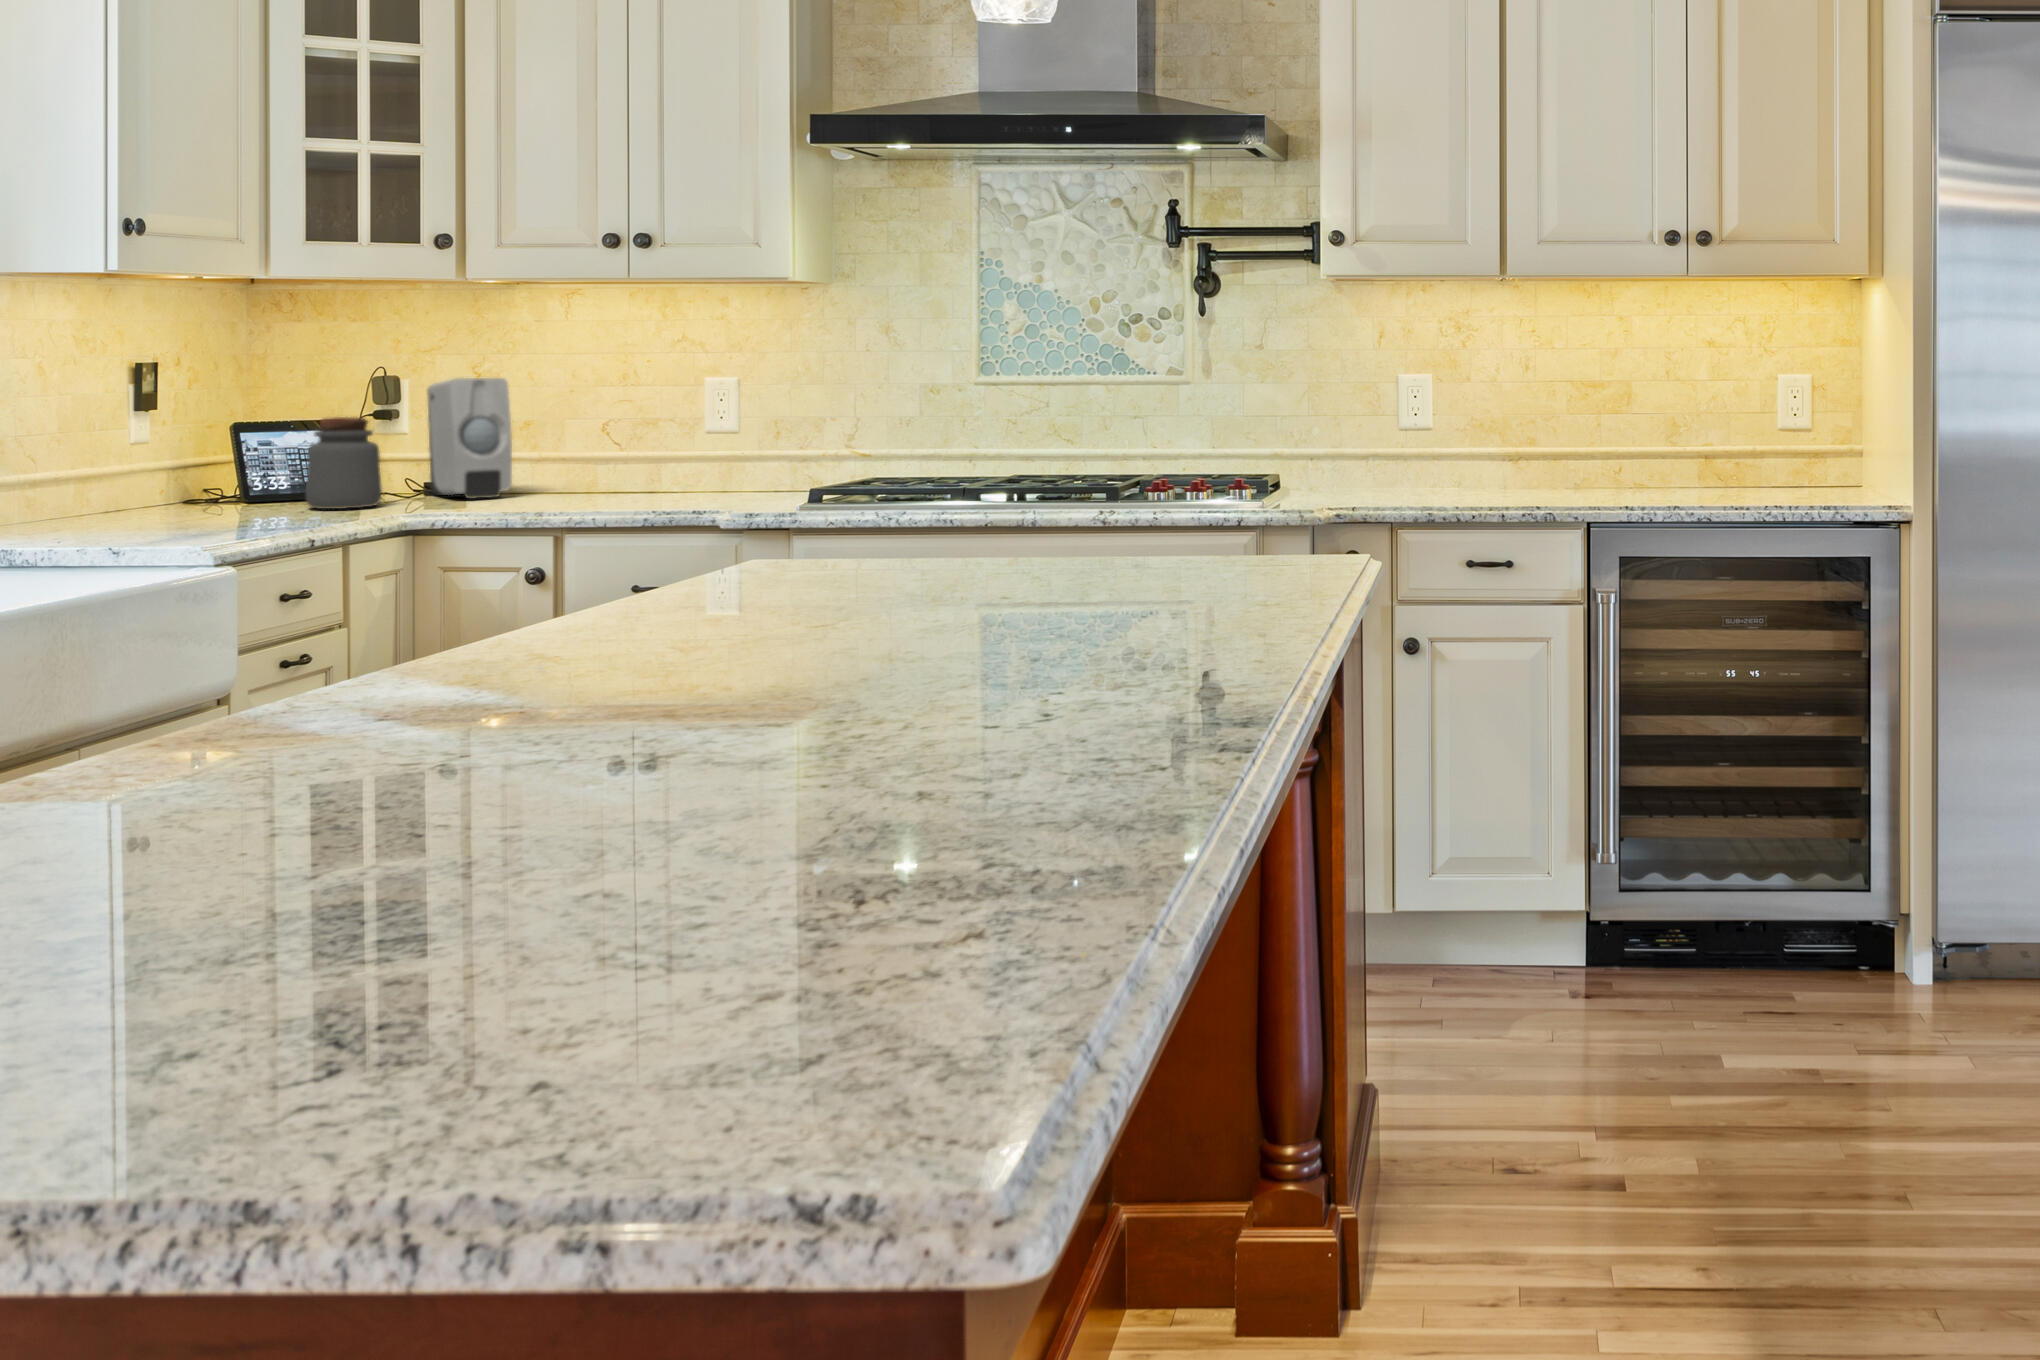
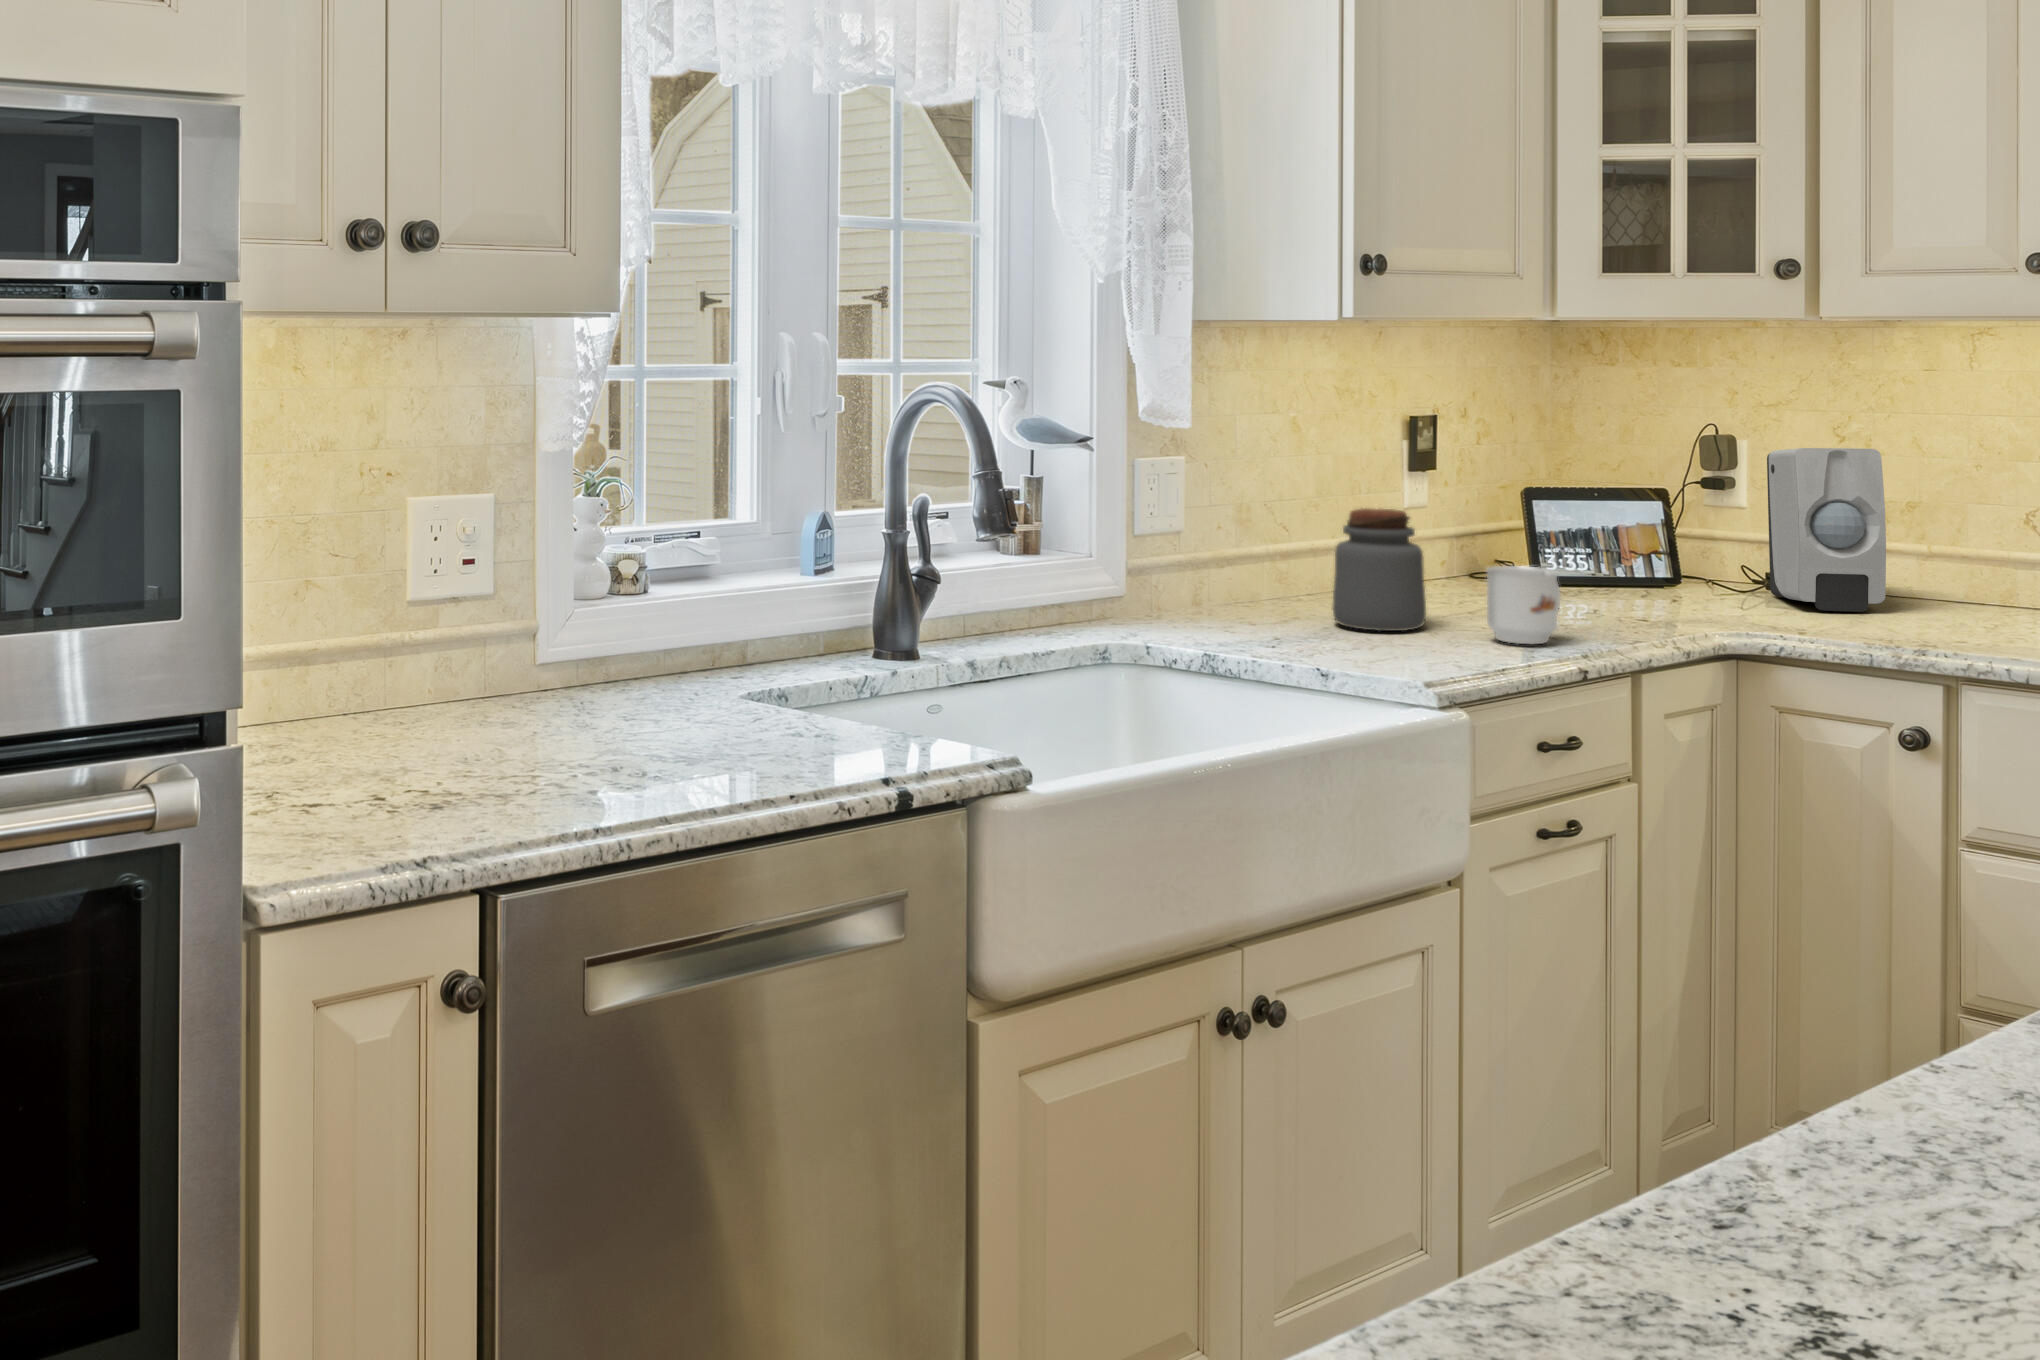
jar: present [306,417,382,509] -> present [1333,508,1426,631]
mug: none [223,471,284,532] -> present [1486,566,1561,644]

